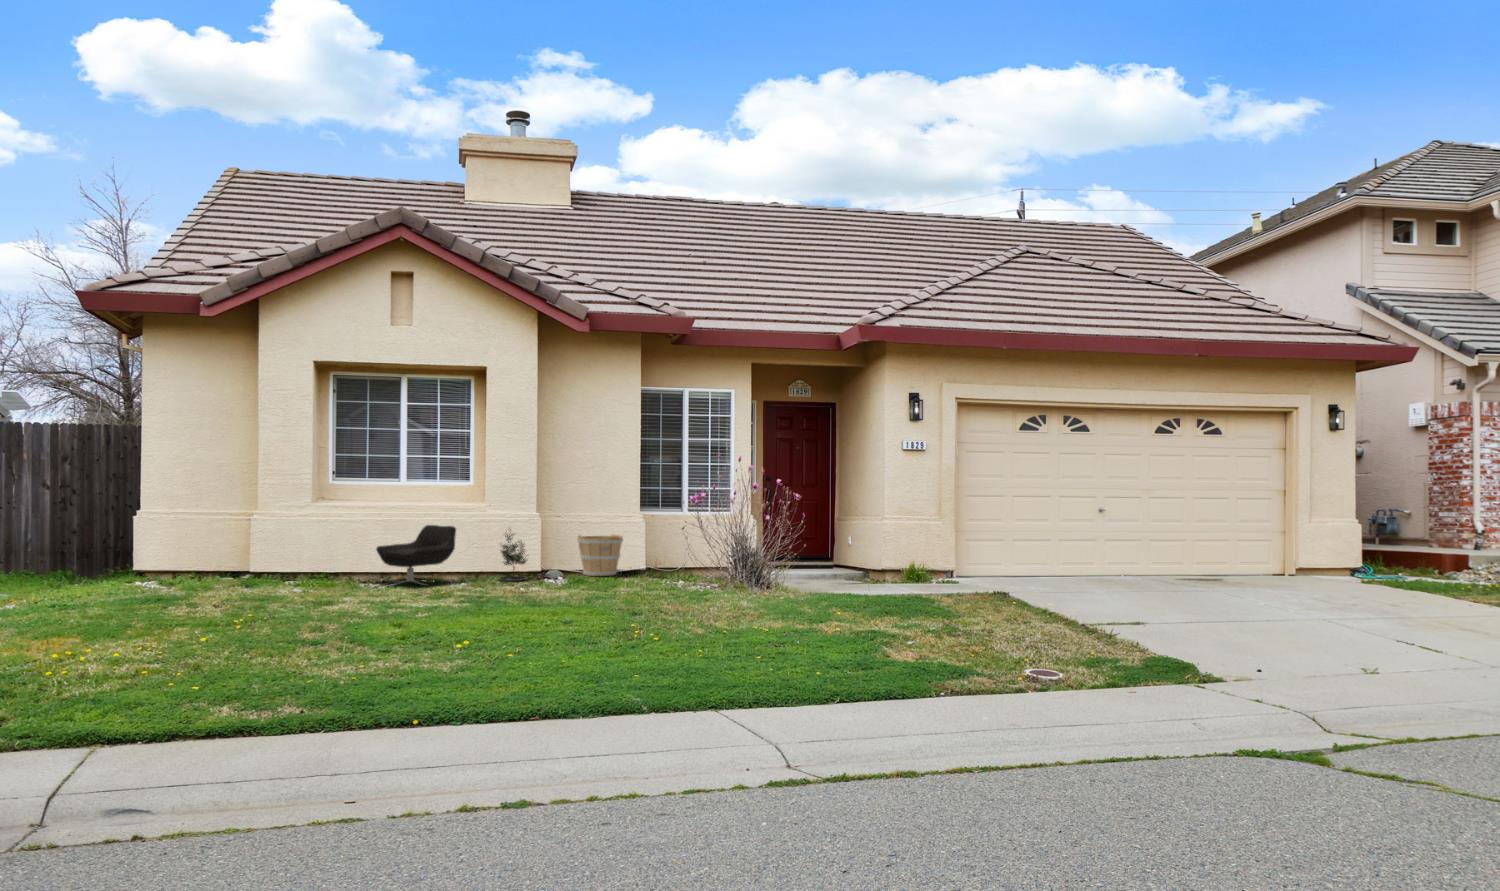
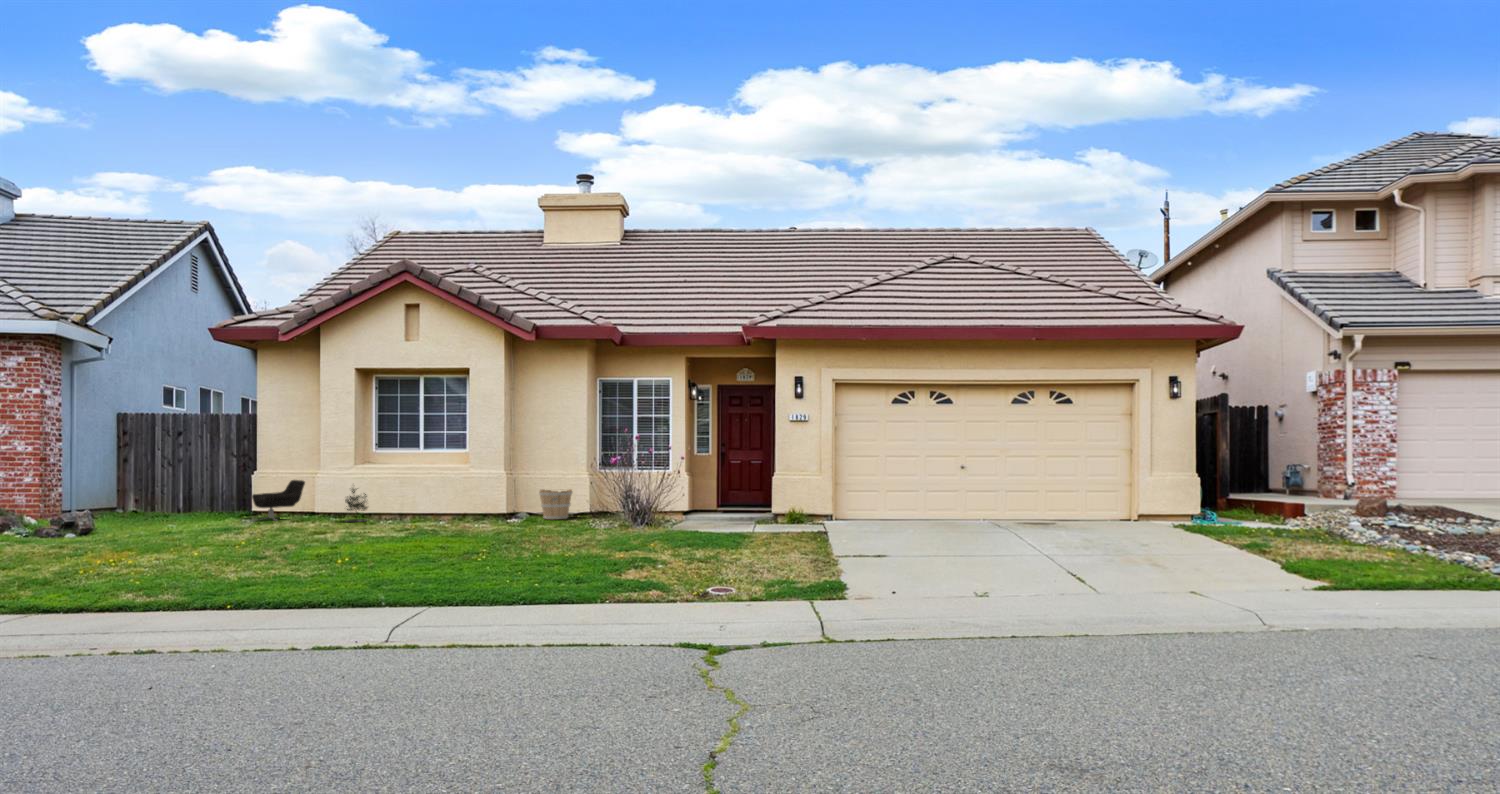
lounge chair: present [376,525,456,585] -> present [252,480,305,520]
potted tree: present [498,534,527,581] -> present [345,488,368,522]

